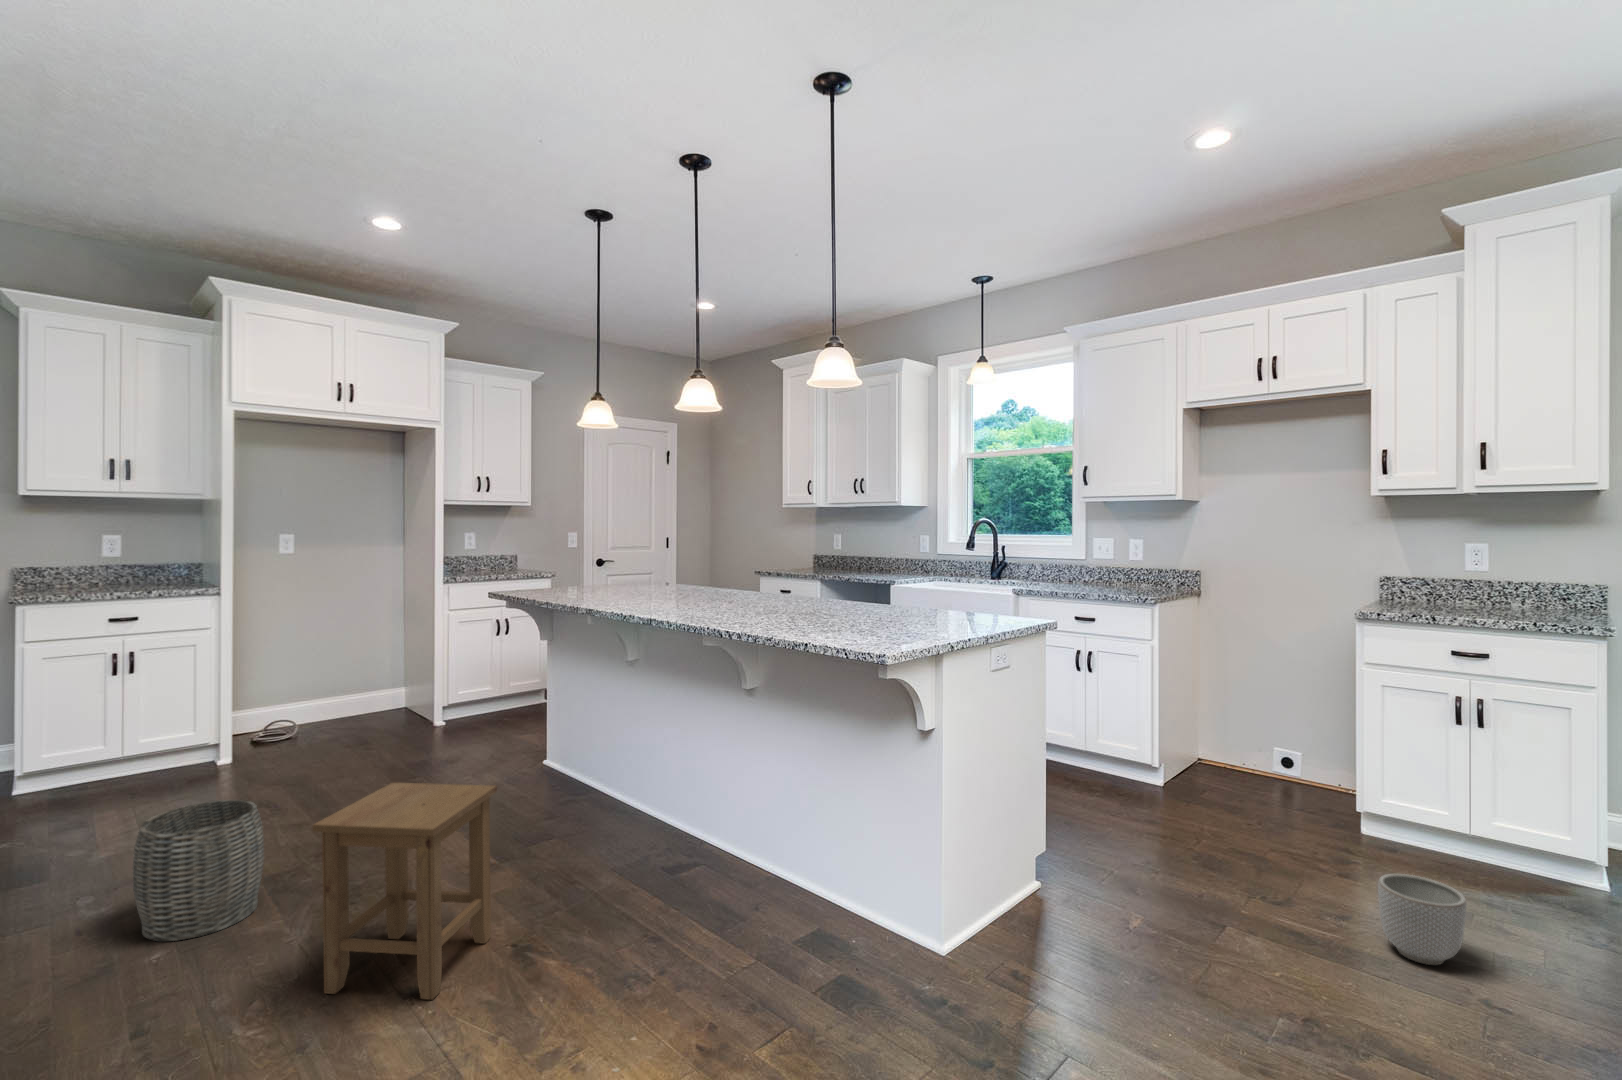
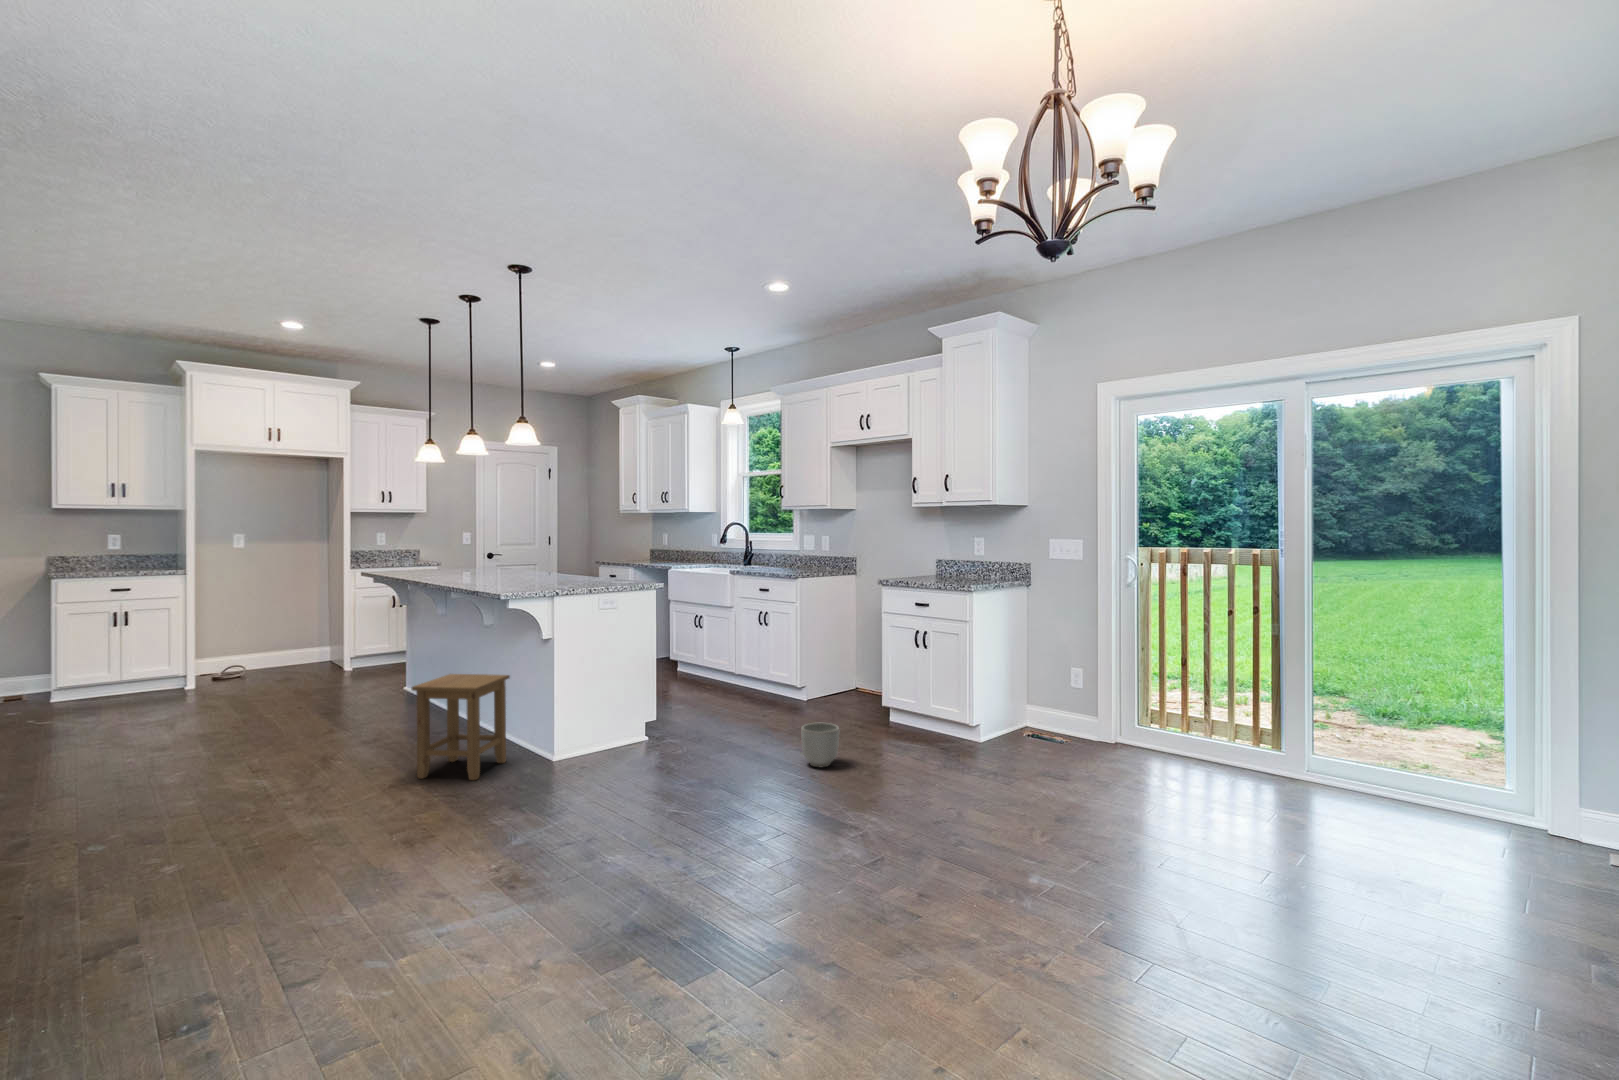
stool: present [312,783,497,999] -> present [412,674,510,780]
woven basket: present [133,800,264,941] -> none [118,688,195,759]

